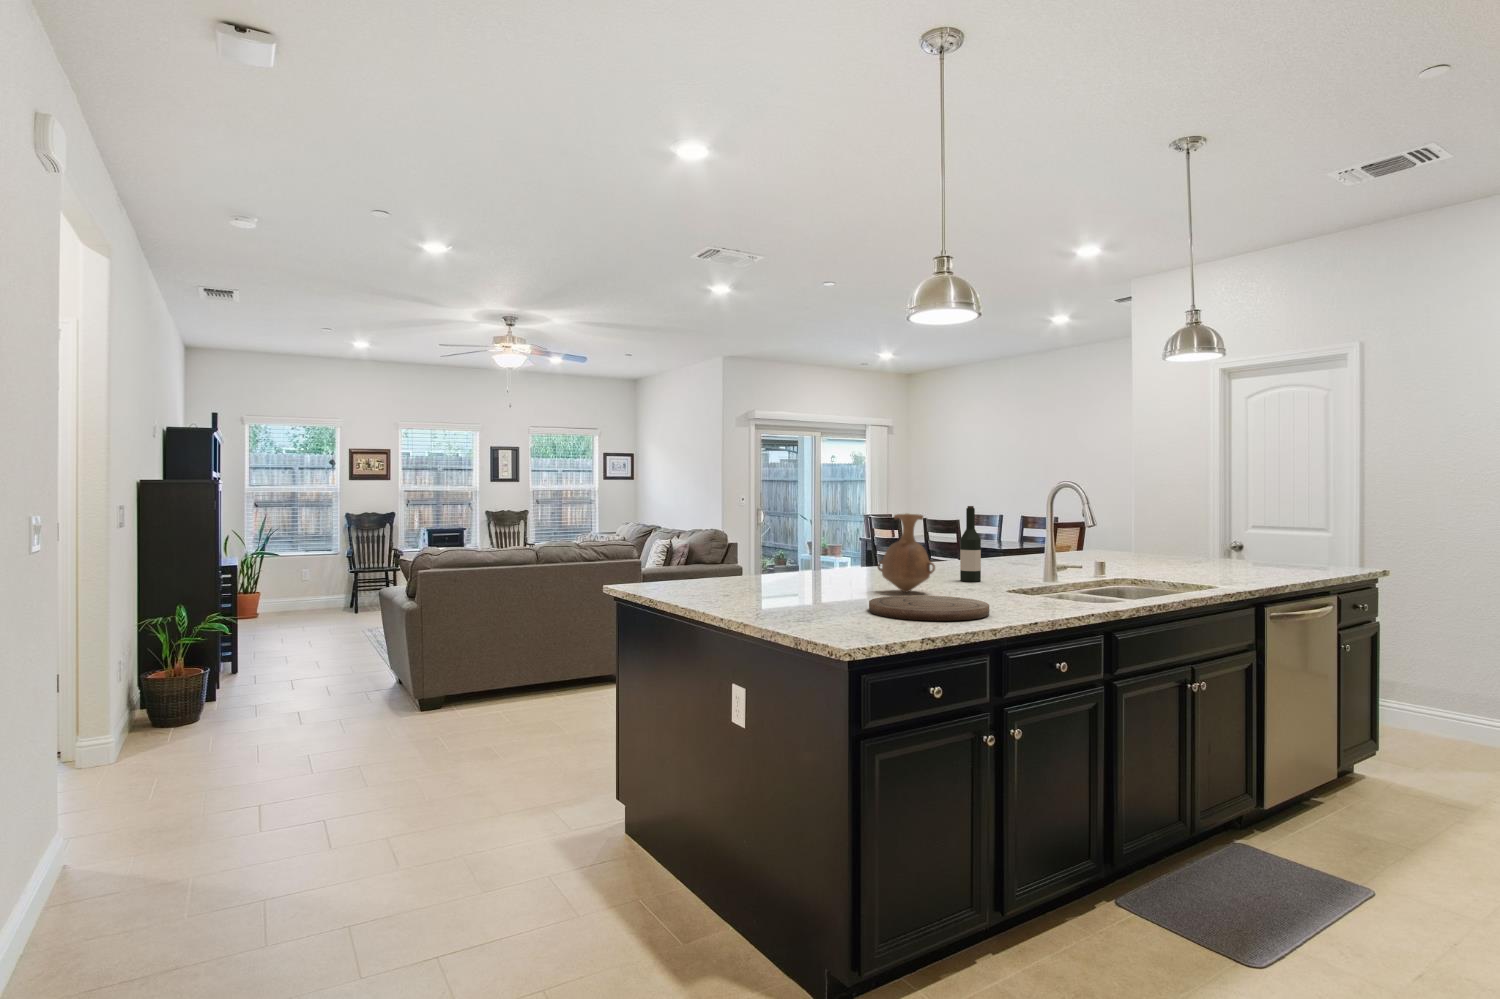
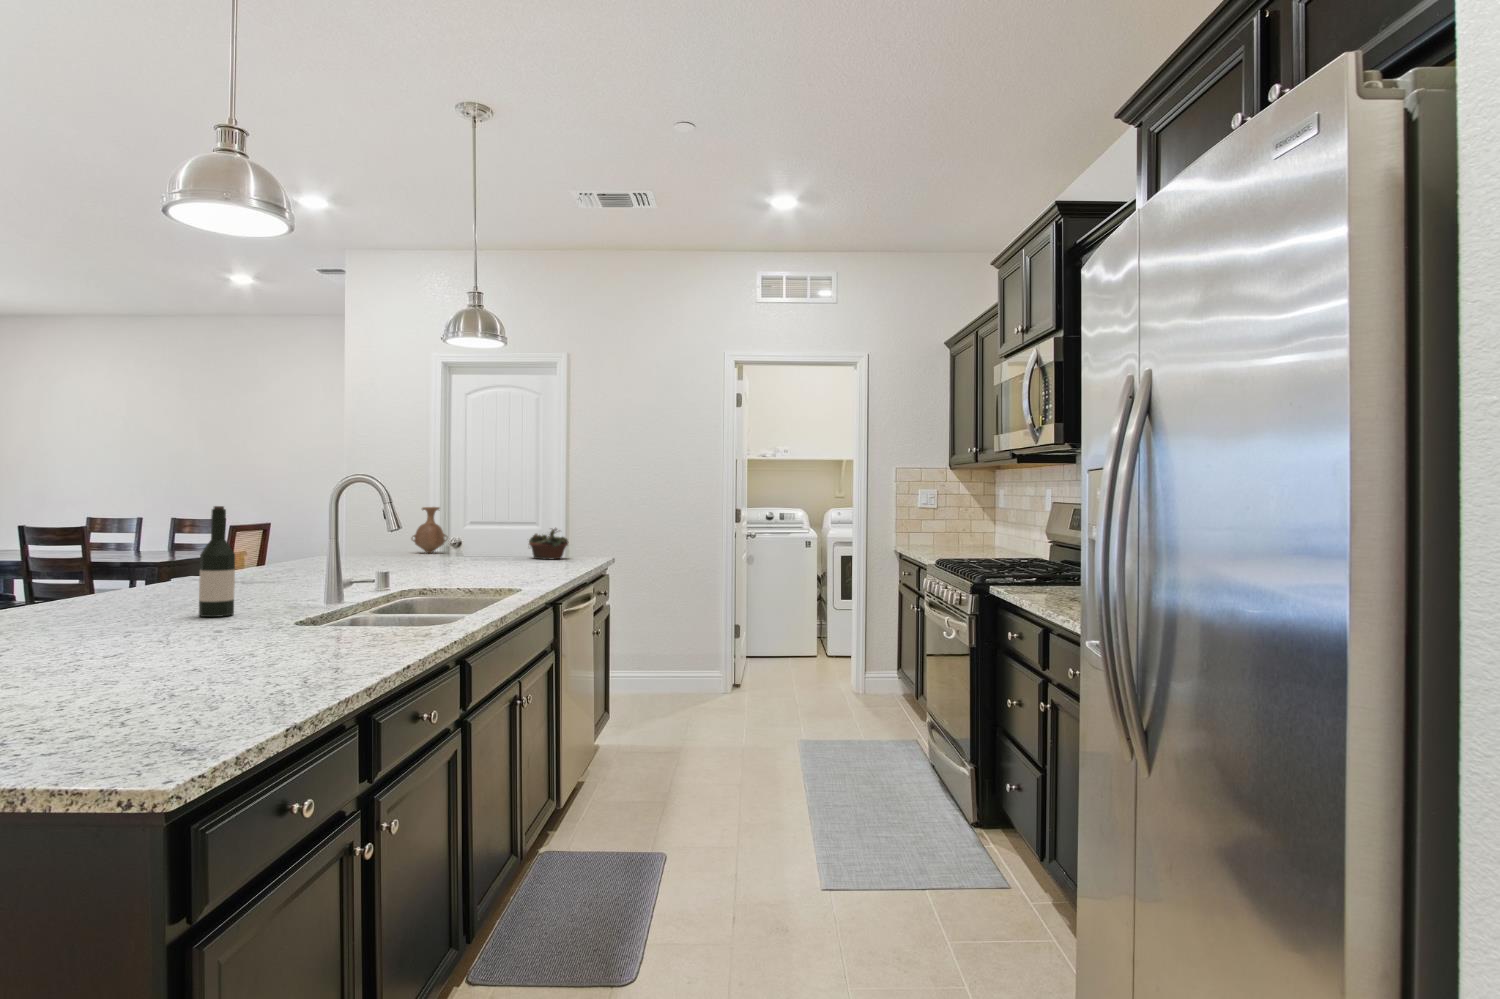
vase: present [877,513,935,592] -> present [411,507,446,553]
succulent planter: none [1309,526,1361,560] -> present [529,528,569,559]
cutting board: present [869,595,989,621] -> none [112,647,335,699]

